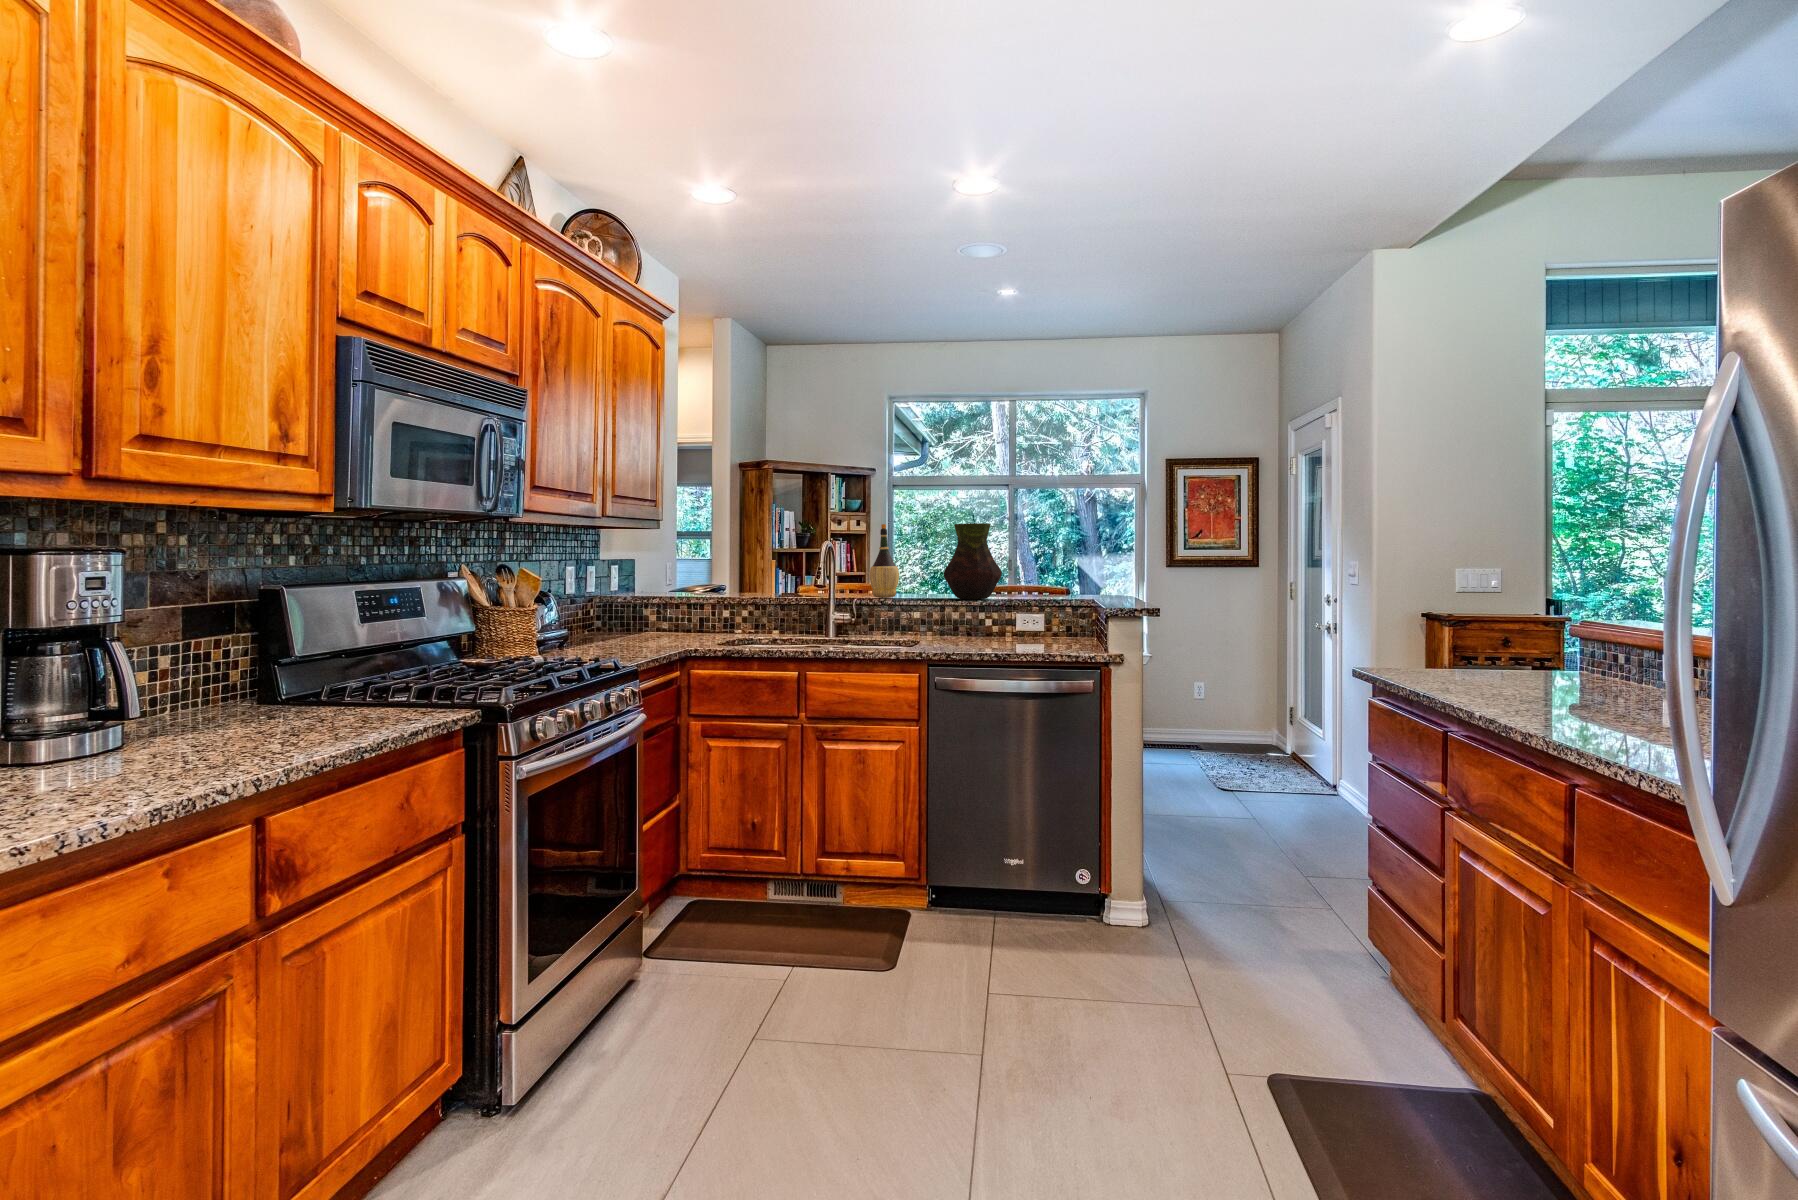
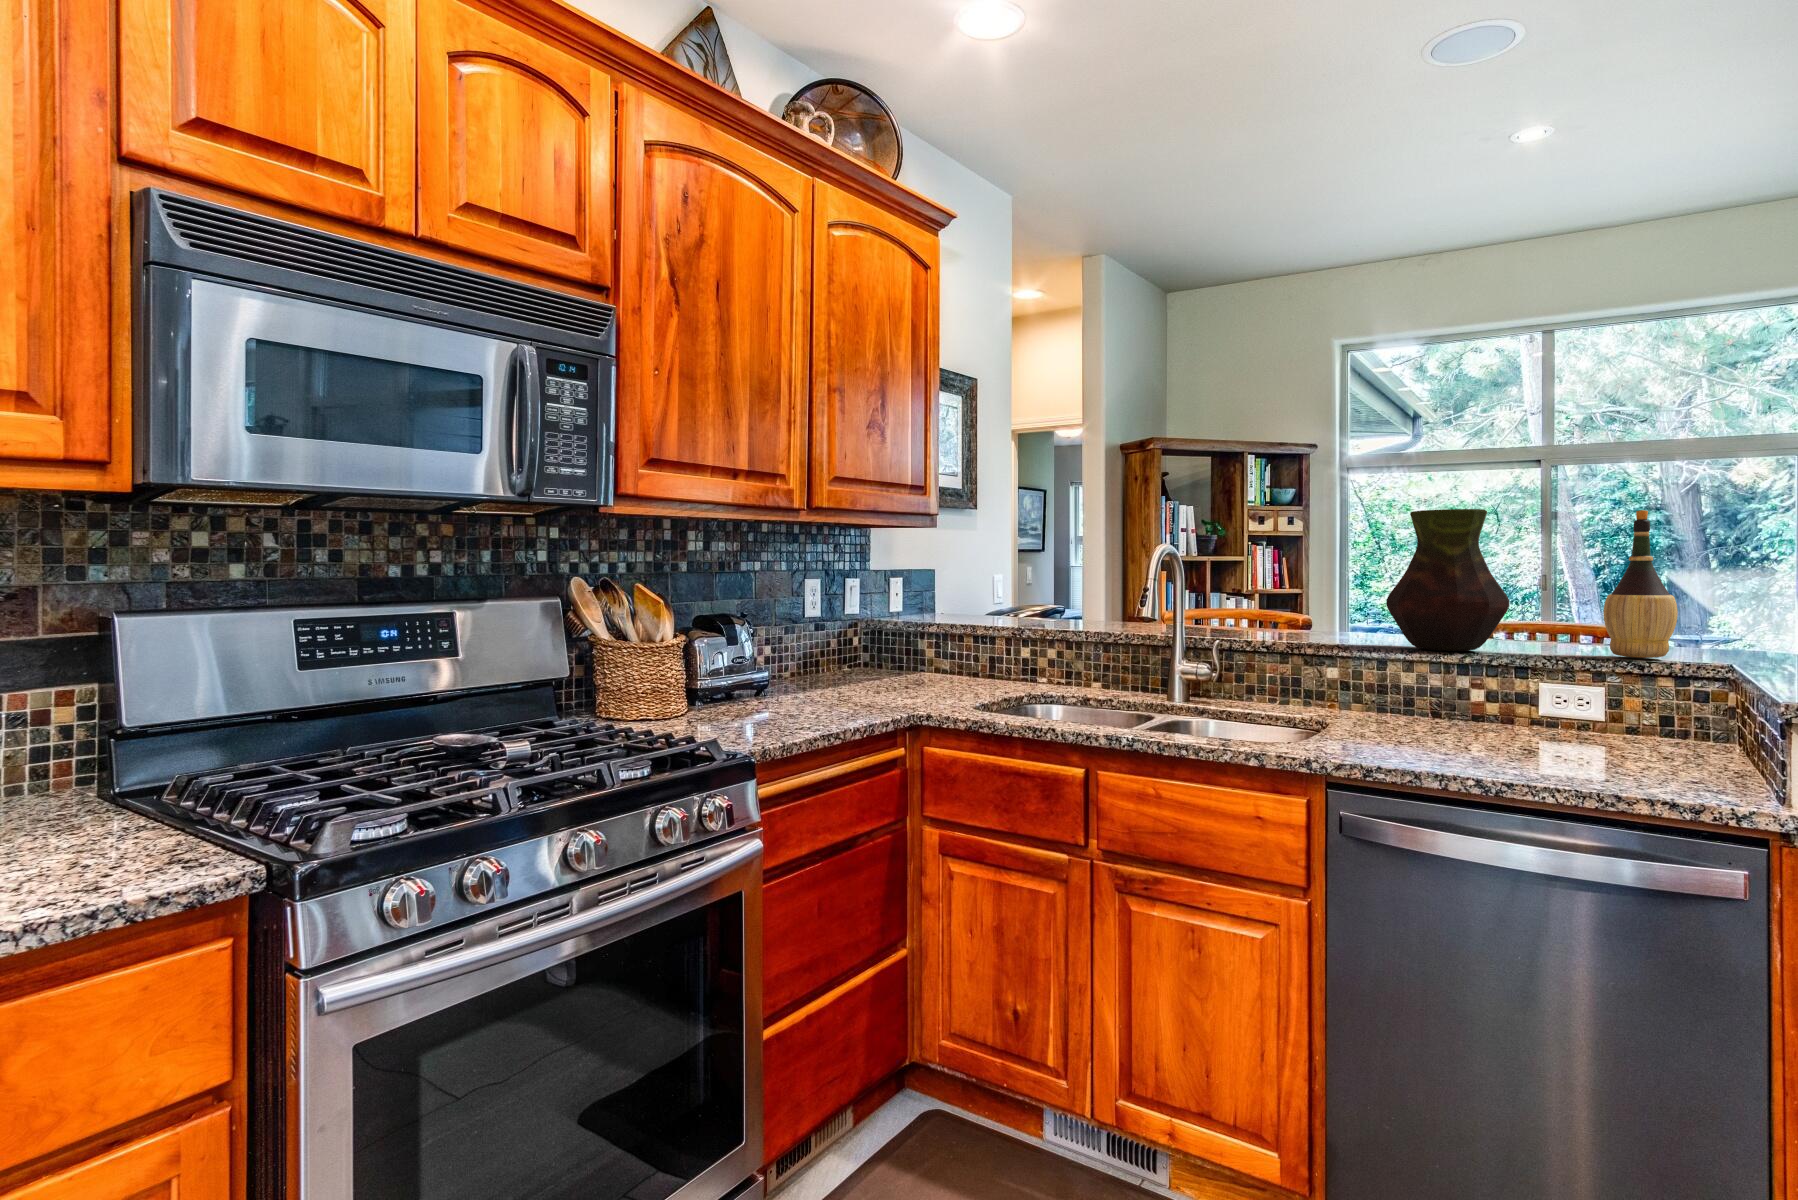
wine bottle: present [869,524,899,598] -> present [1603,510,1678,658]

